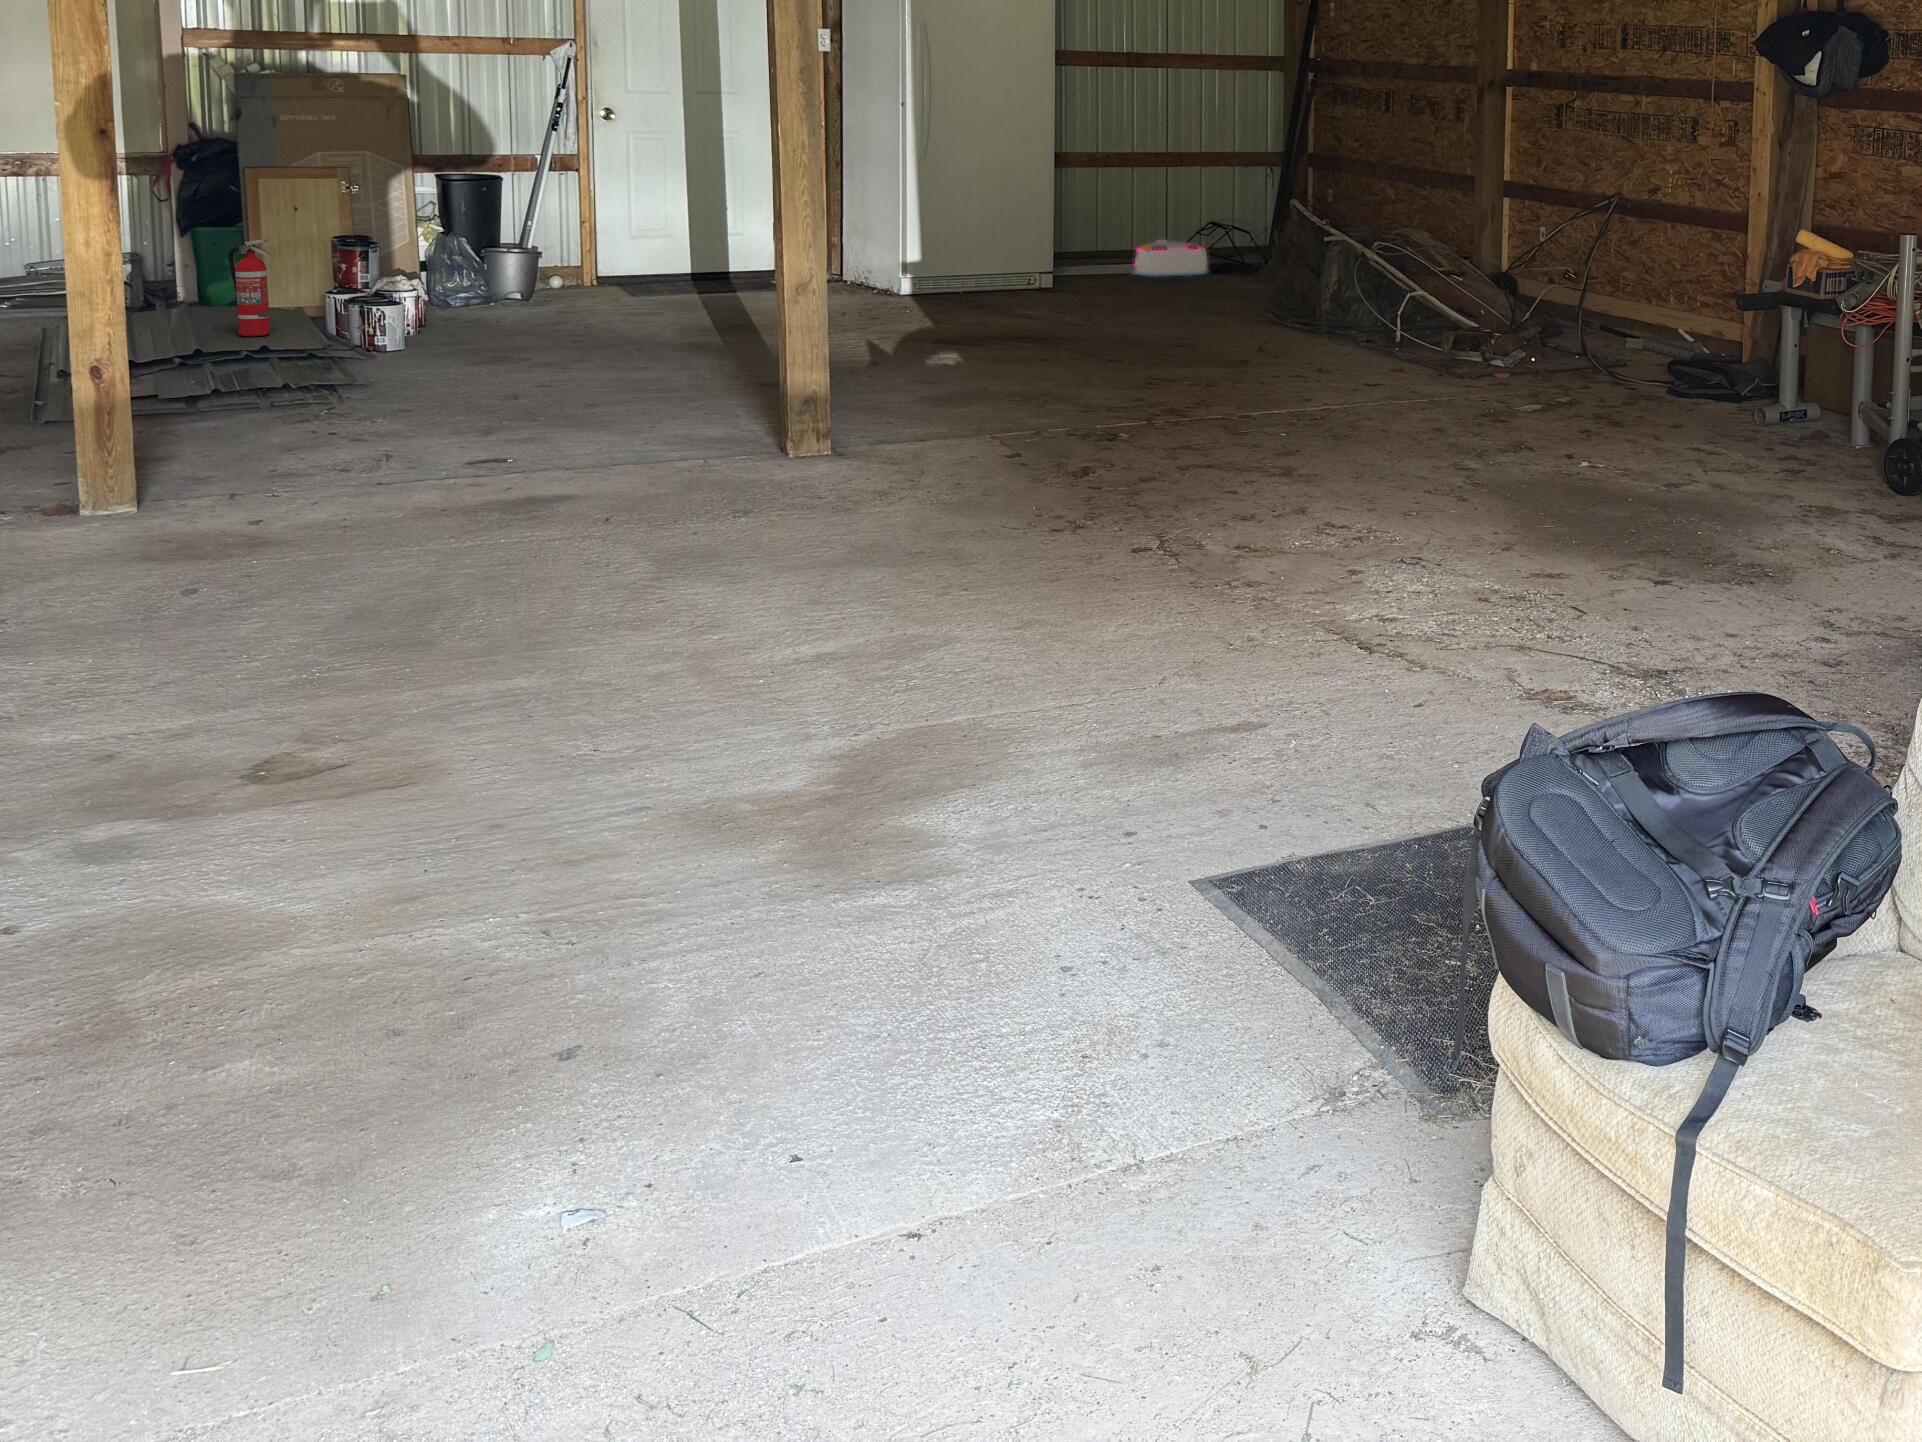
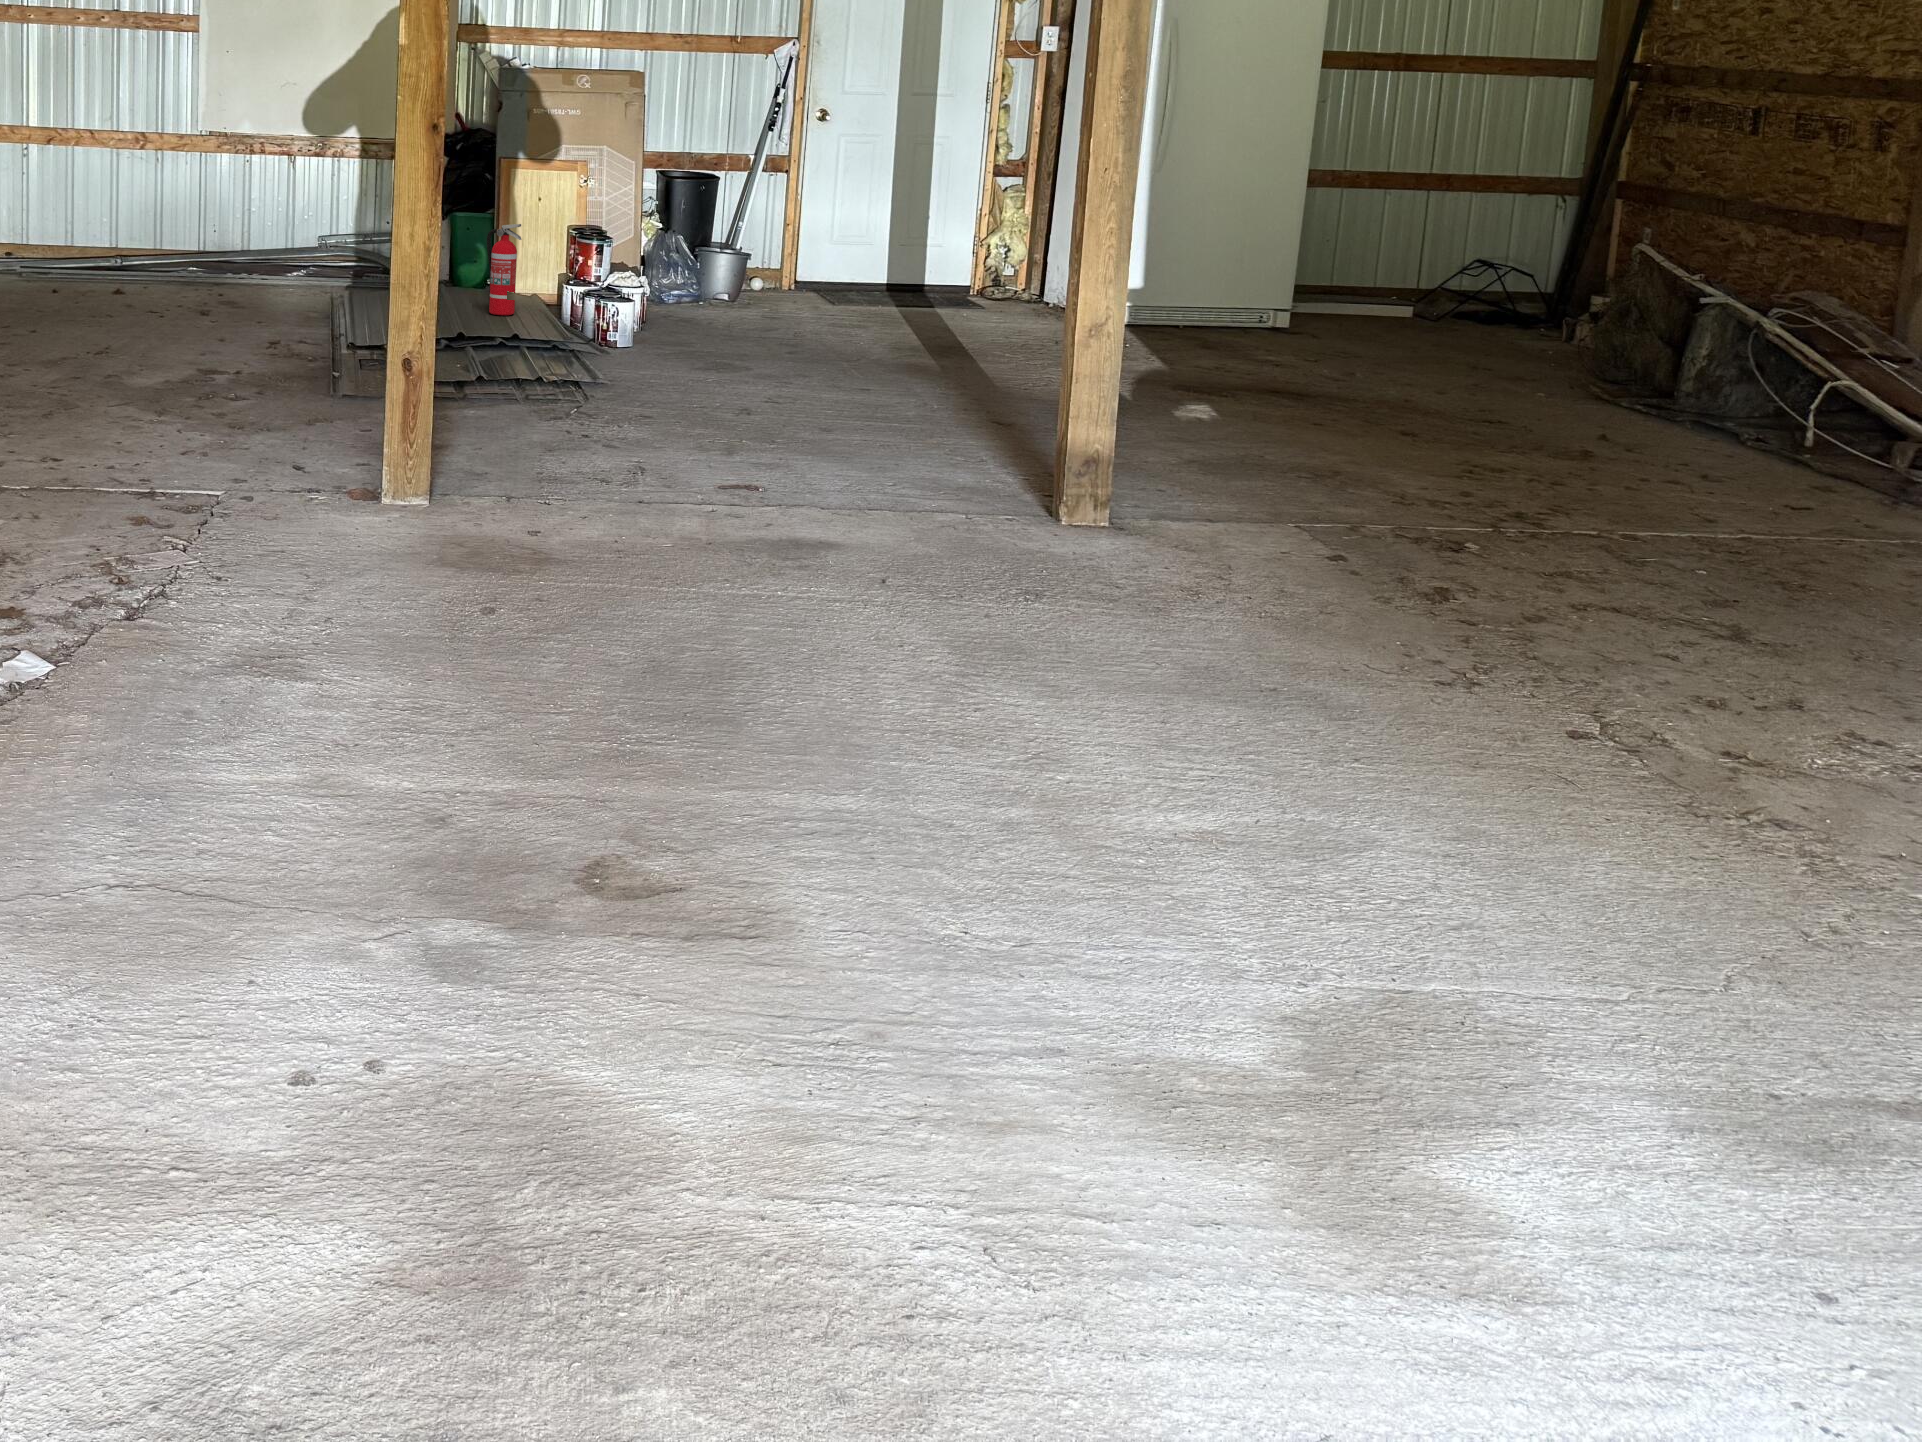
storage bin: present [1131,240,1209,277] -> none [1370,282,1475,328]

